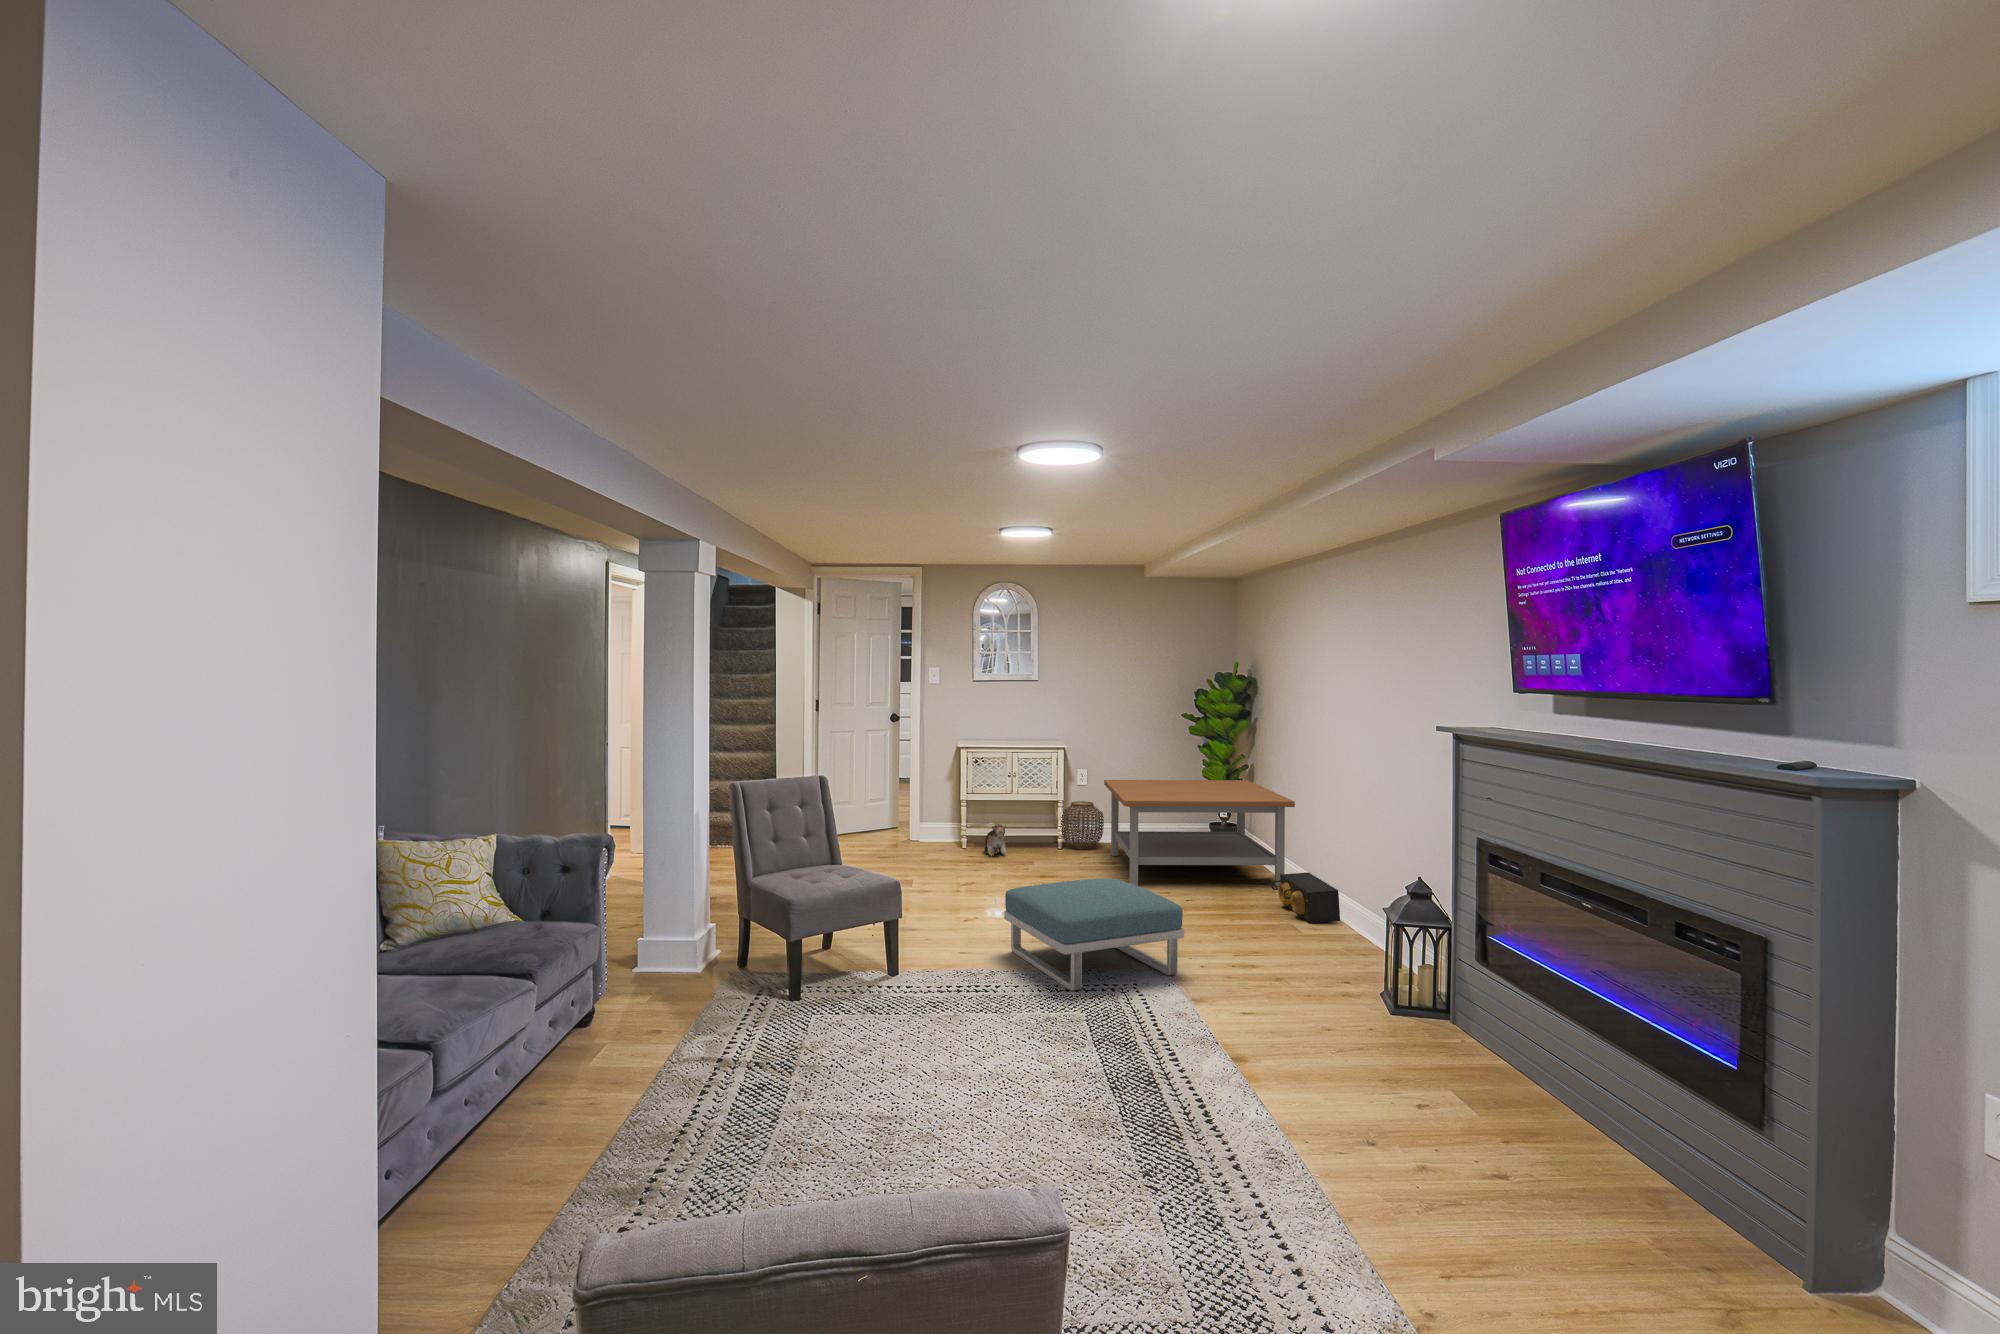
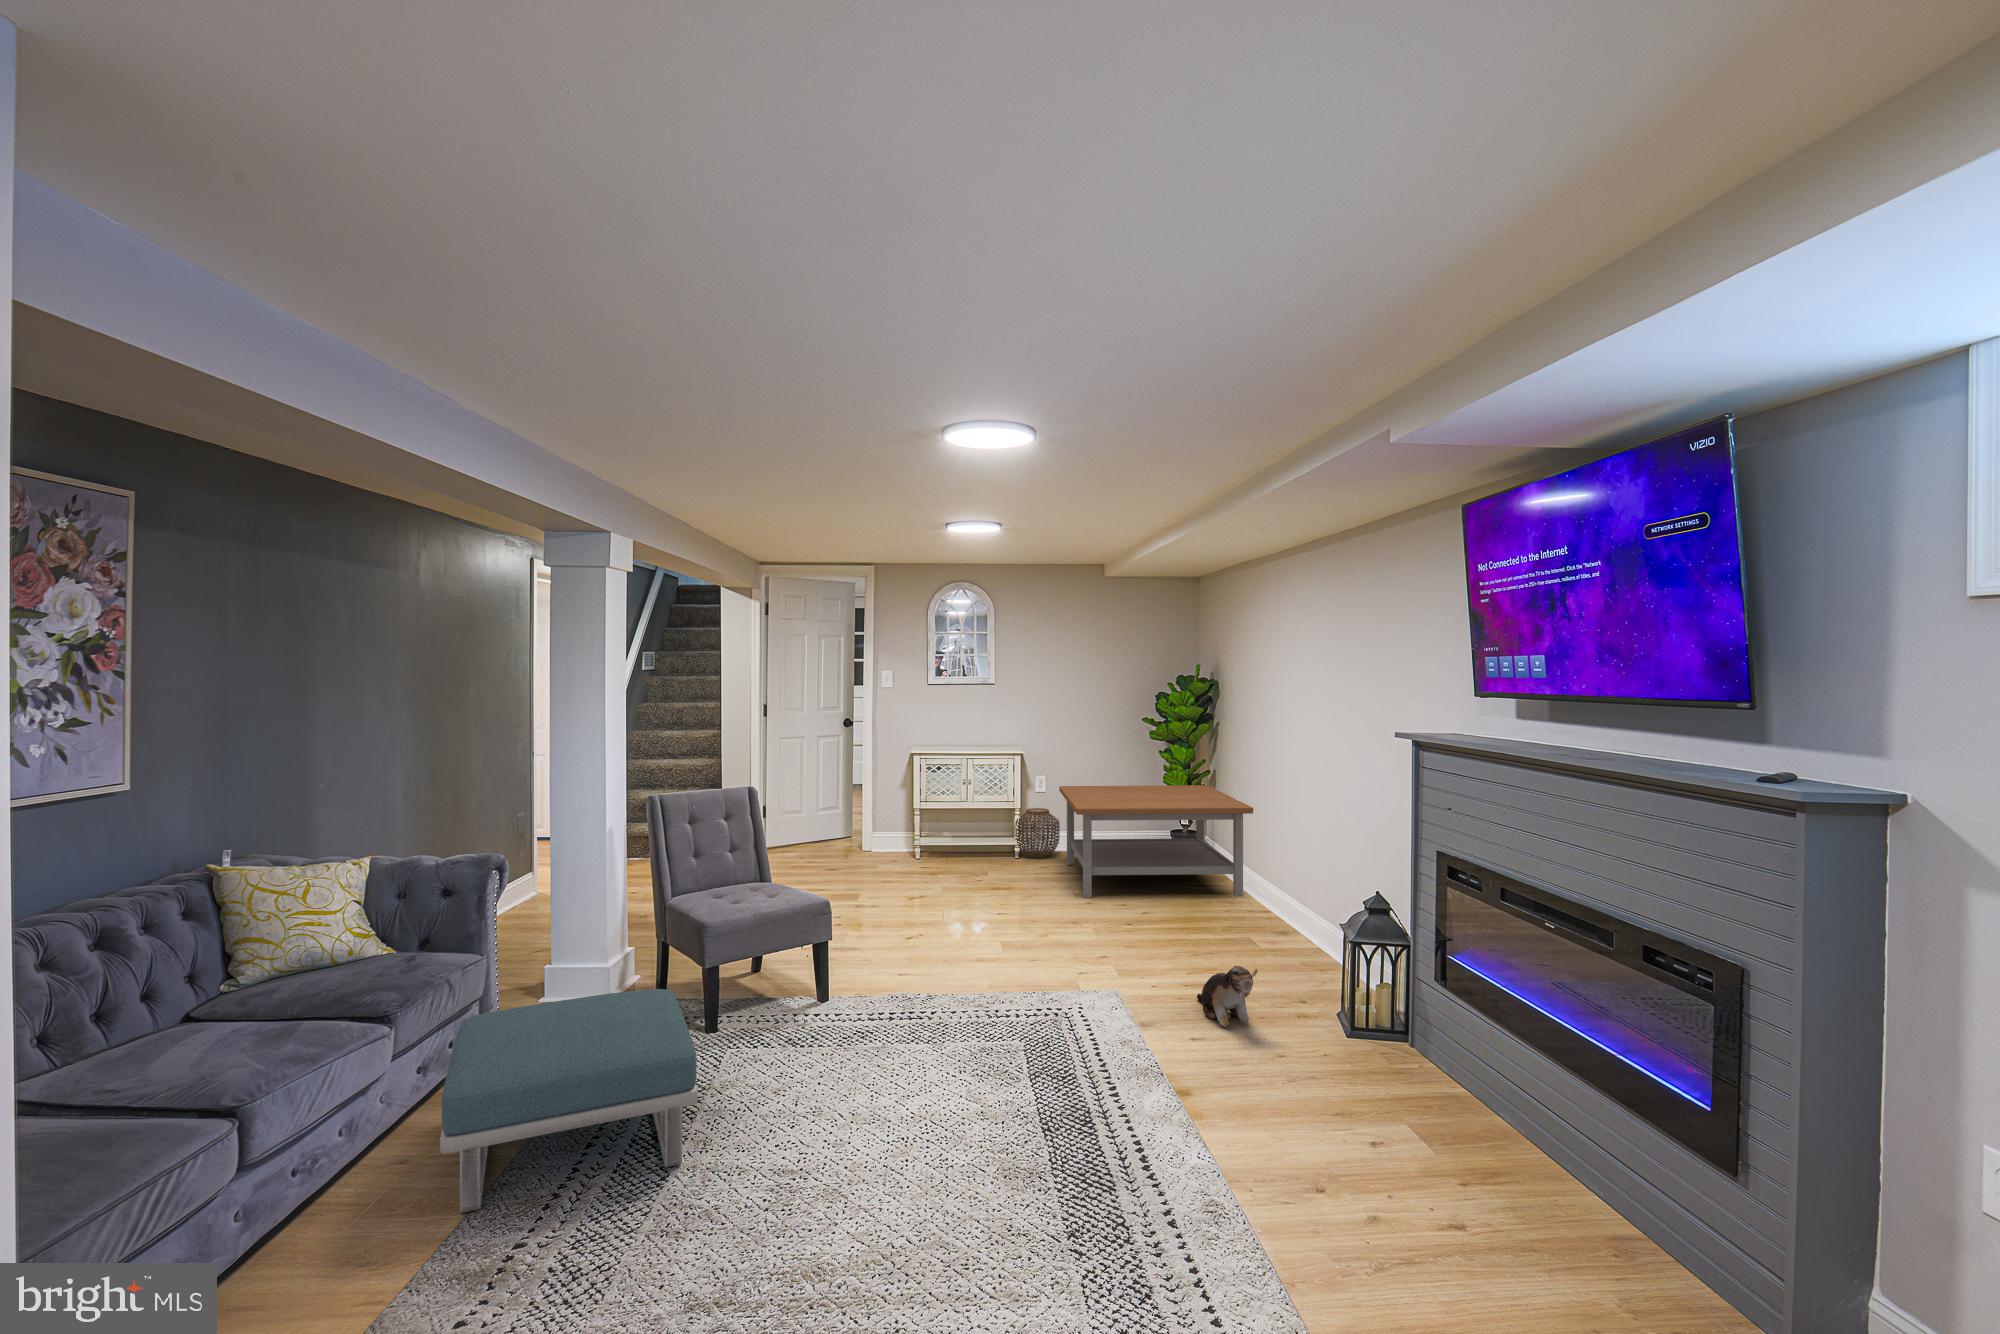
plush toy: present [985,824,1006,856] -> present [1197,966,1257,1027]
speaker: present [1271,872,1340,923] -> none [1228,882,1299,936]
footstool: present [1004,878,1184,991] -> present [440,989,698,1213]

